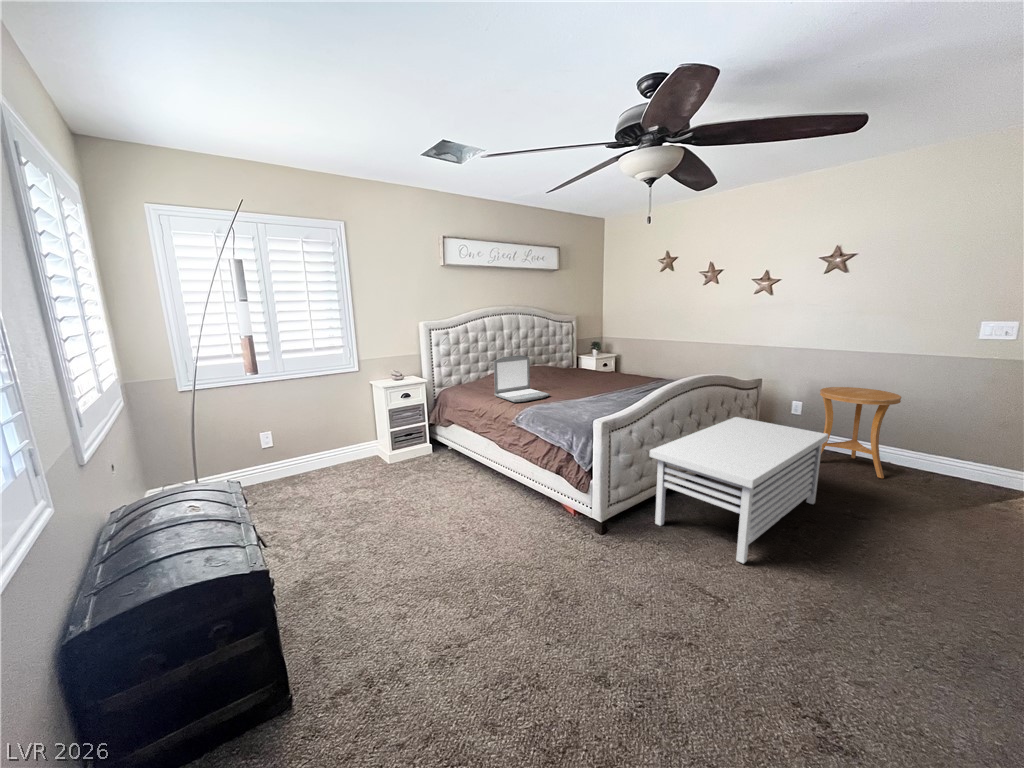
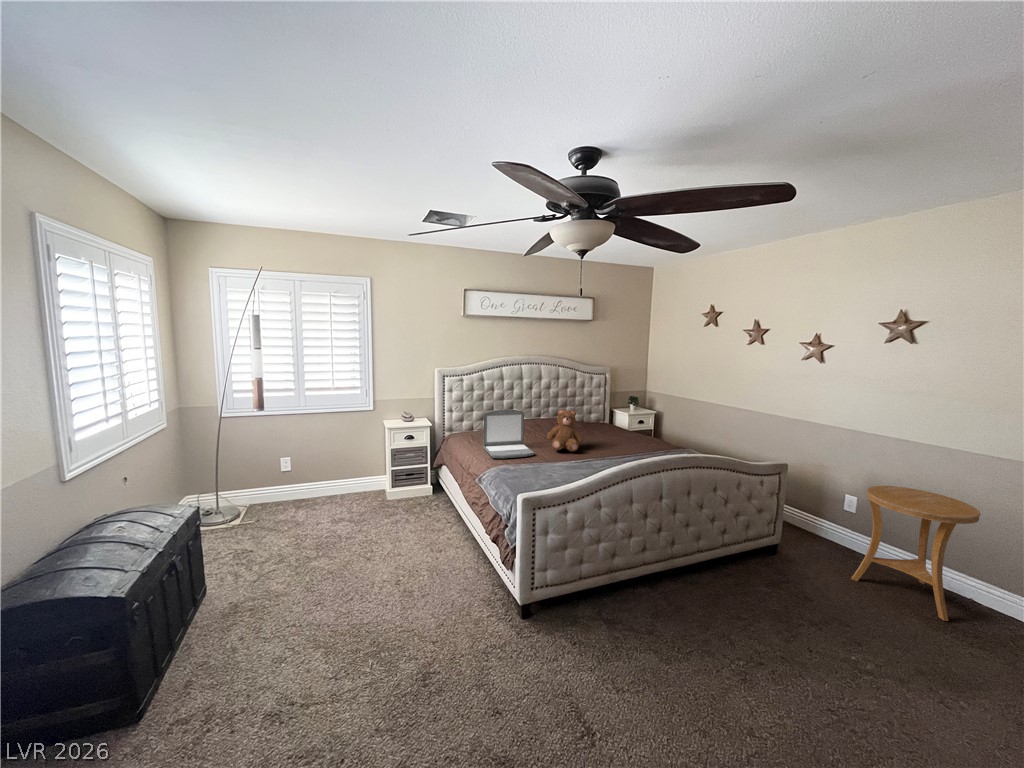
teddy bear: none [553,351,587,390] -> present [547,409,583,451]
storage bench: present [650,417,828,563] -> none [588,507,832,693]

